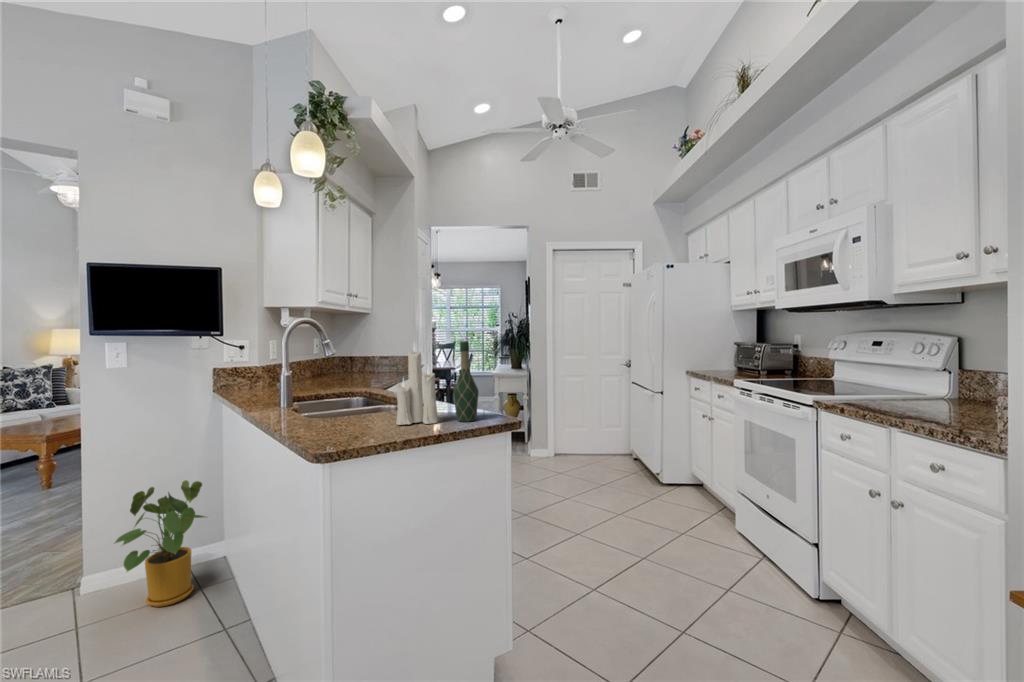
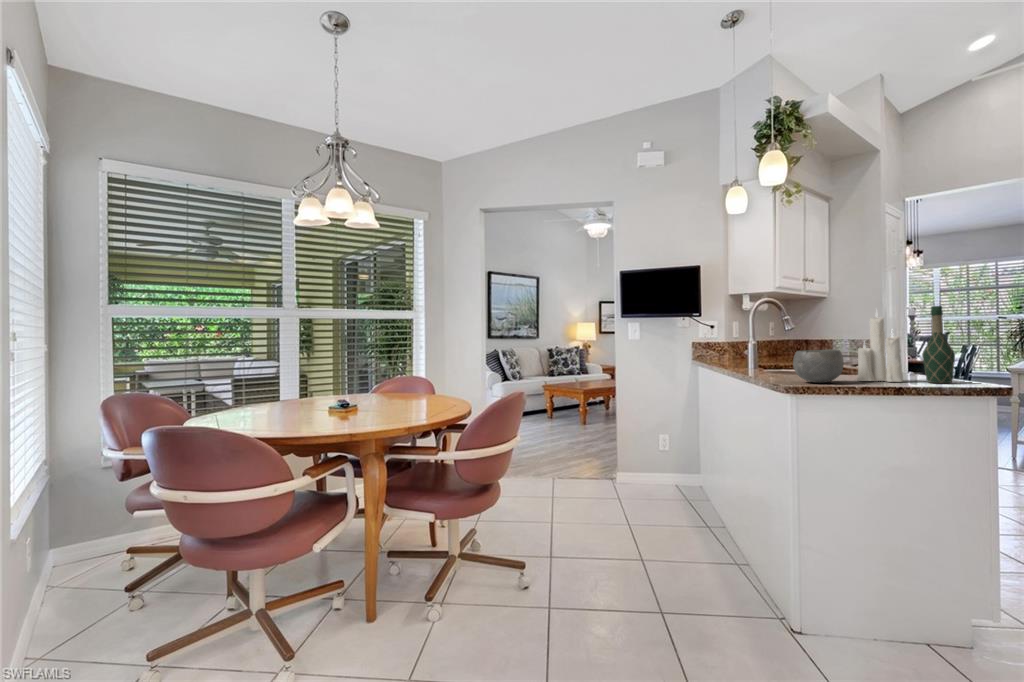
ceramic bowl: none [327,391,383,436] -> present [793,349,844,383]
house plant: present [115,480,205,607] -> none [639,422,694,502]

